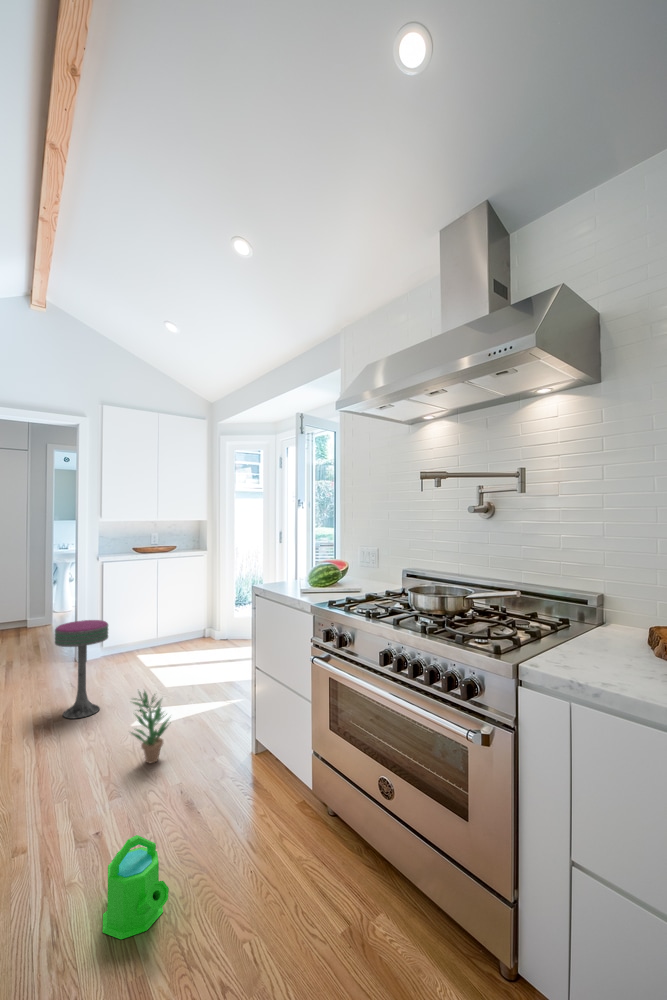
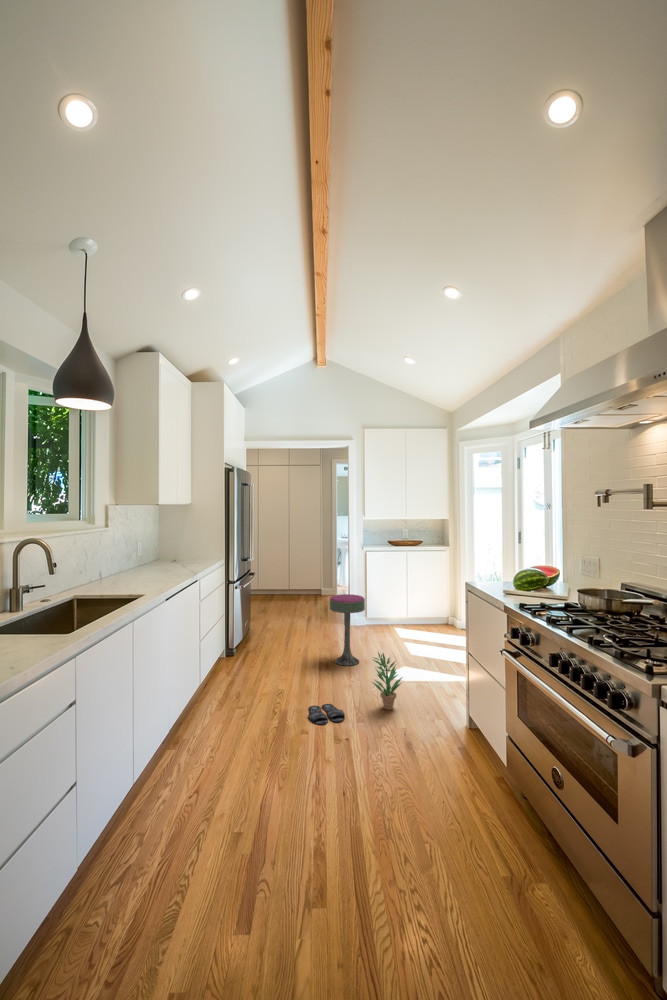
slippers: none [29,779,91,816] -> present [308,704,345,725]
watering can: present [102,835,169,939] -> none [338,749,378,815]

